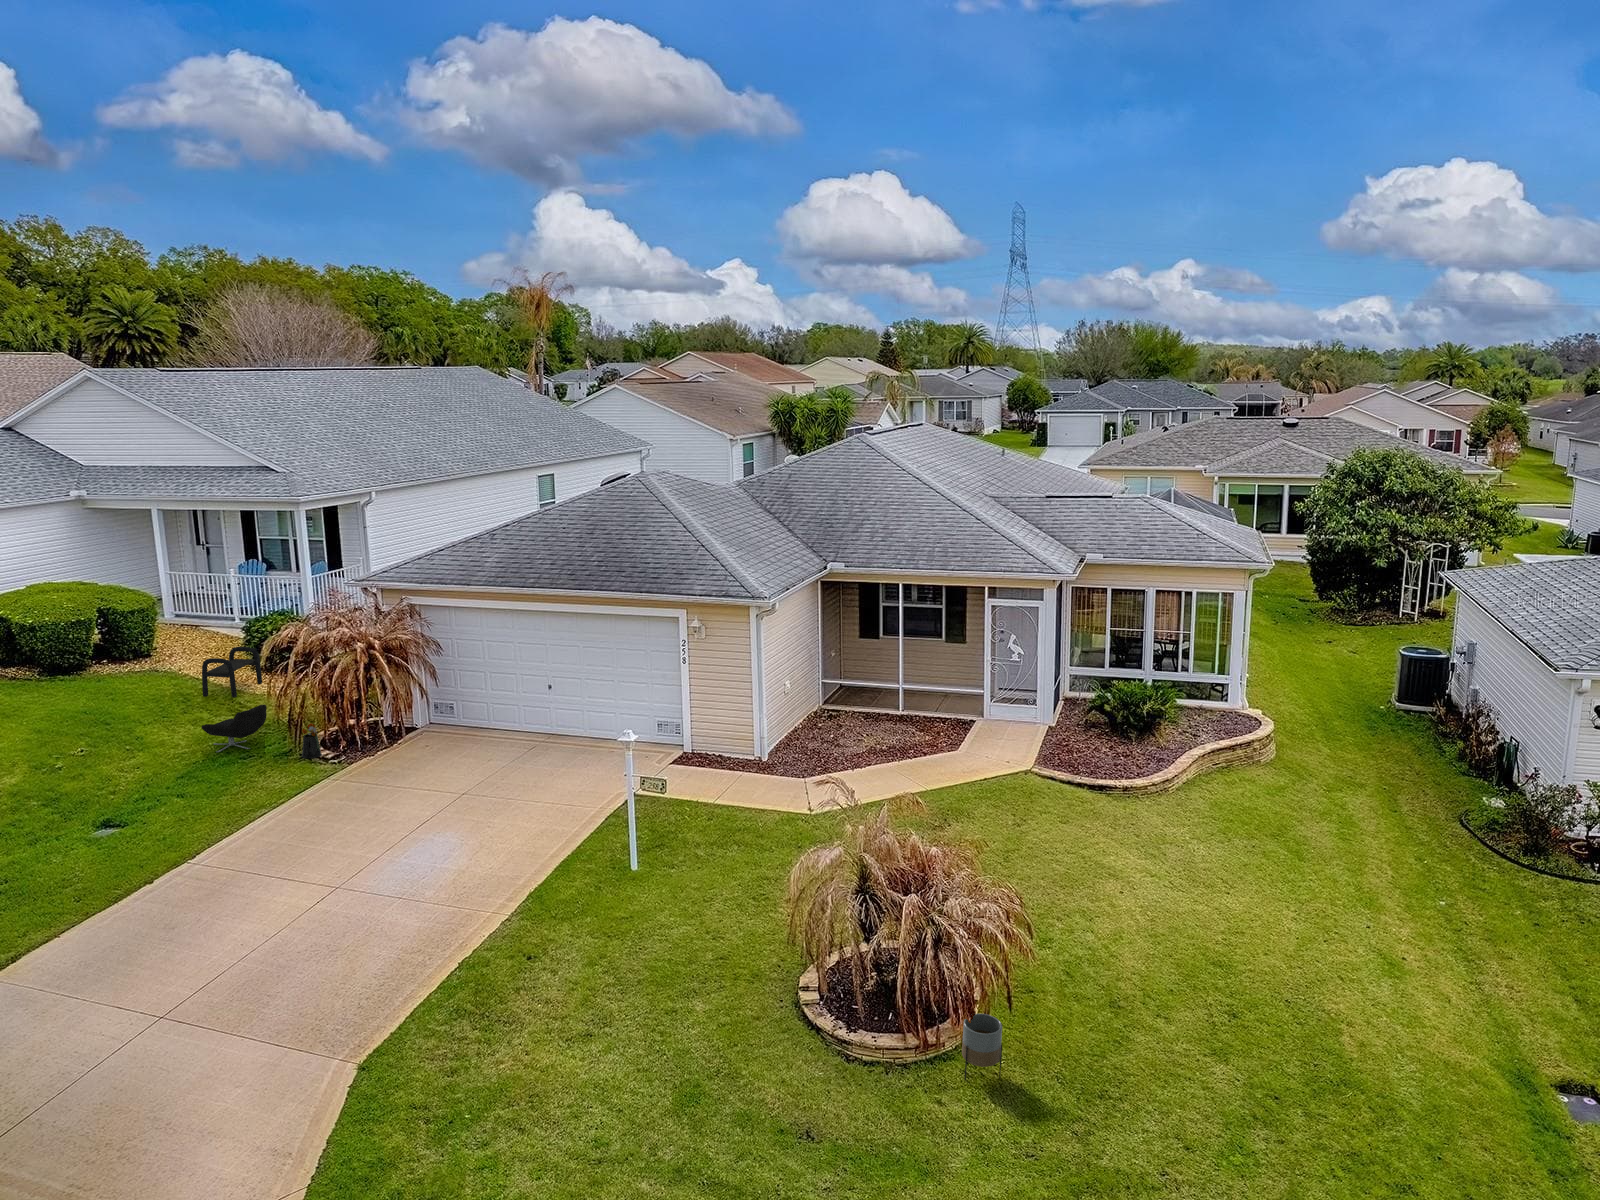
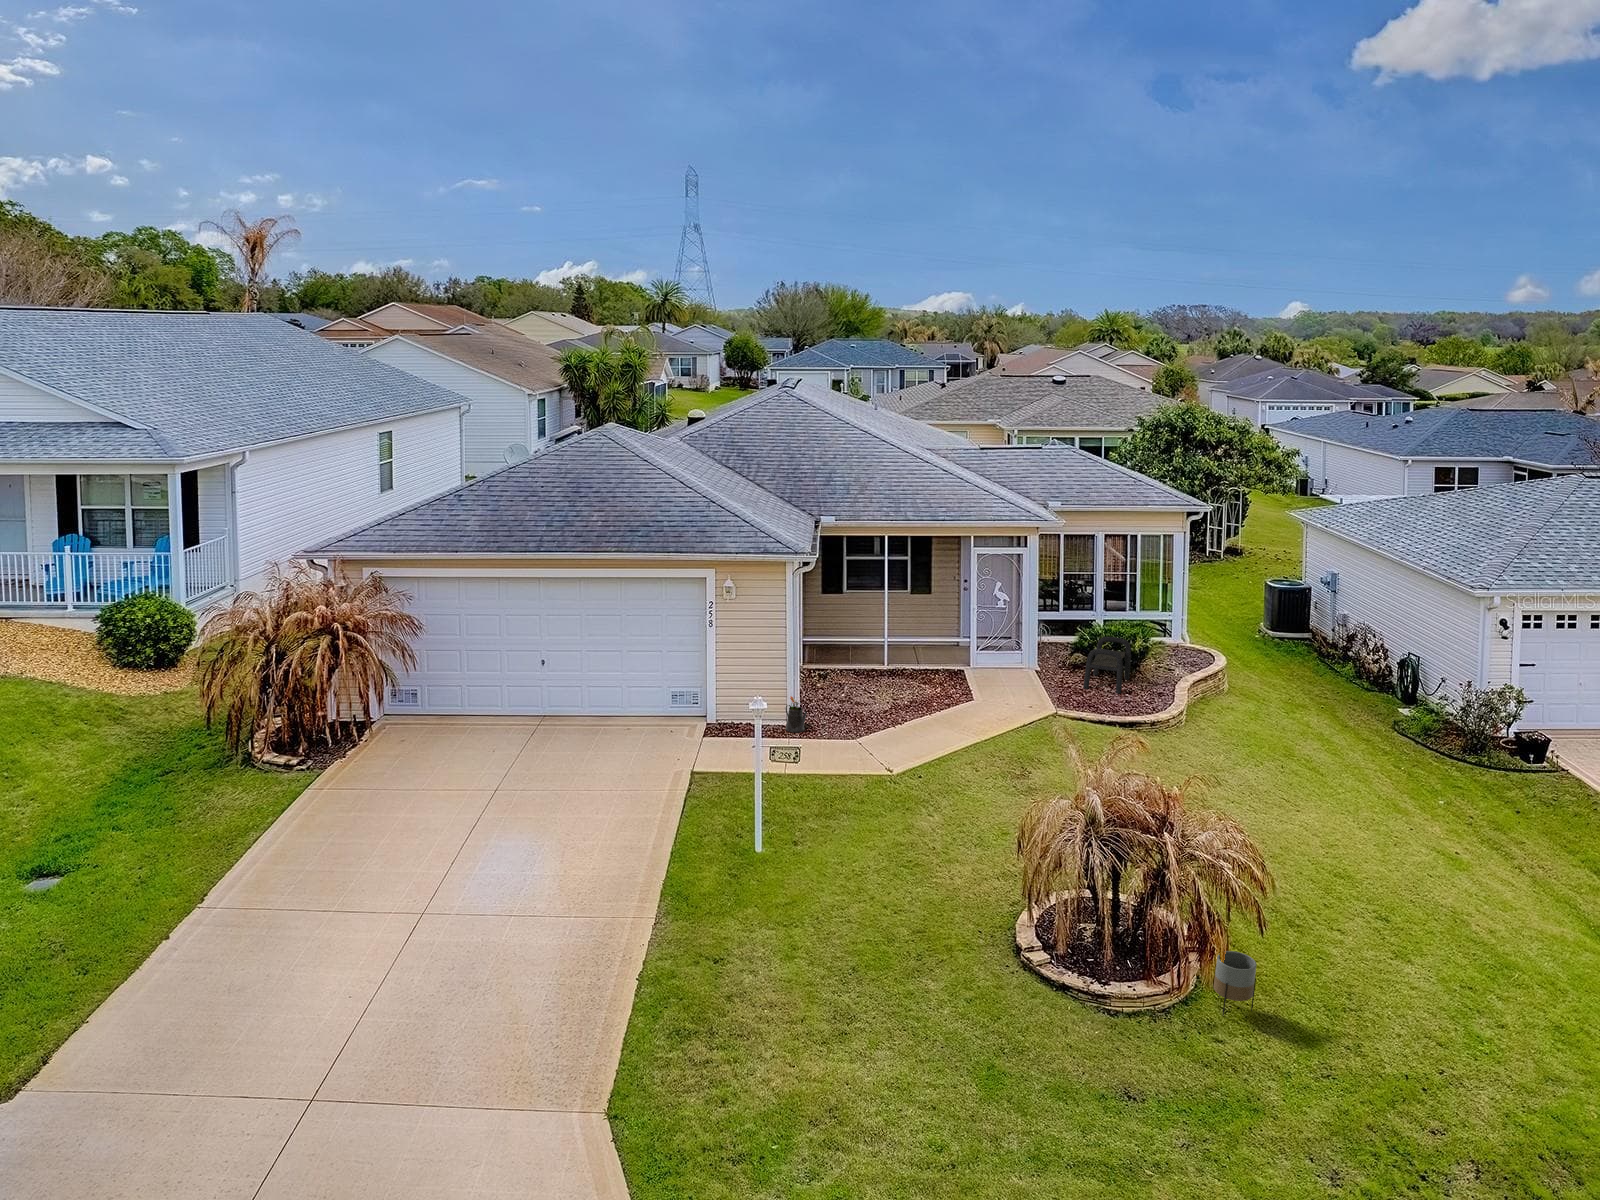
bench: present [202,647,262,697] -> present [1083,637,1131,694]
lounge chair: present [201,705,267,752] -> none [148,702,223,762]
watering can: present [302,723,322,758] -> present [785,696,807,732]

